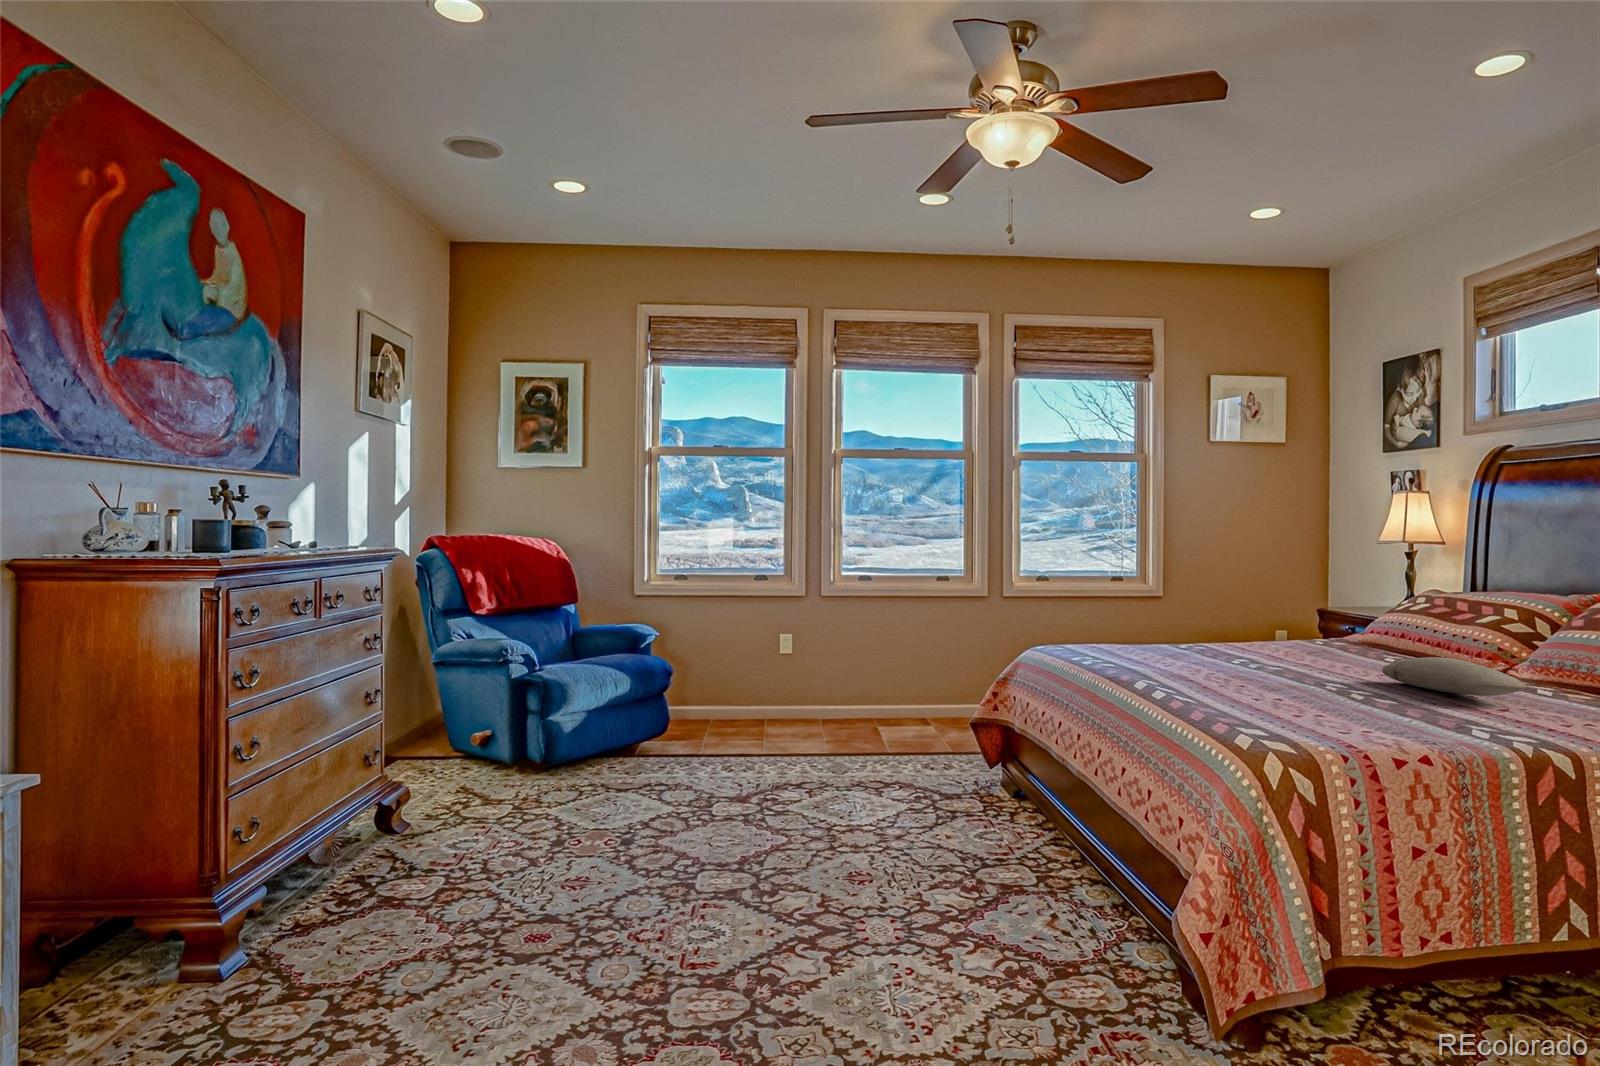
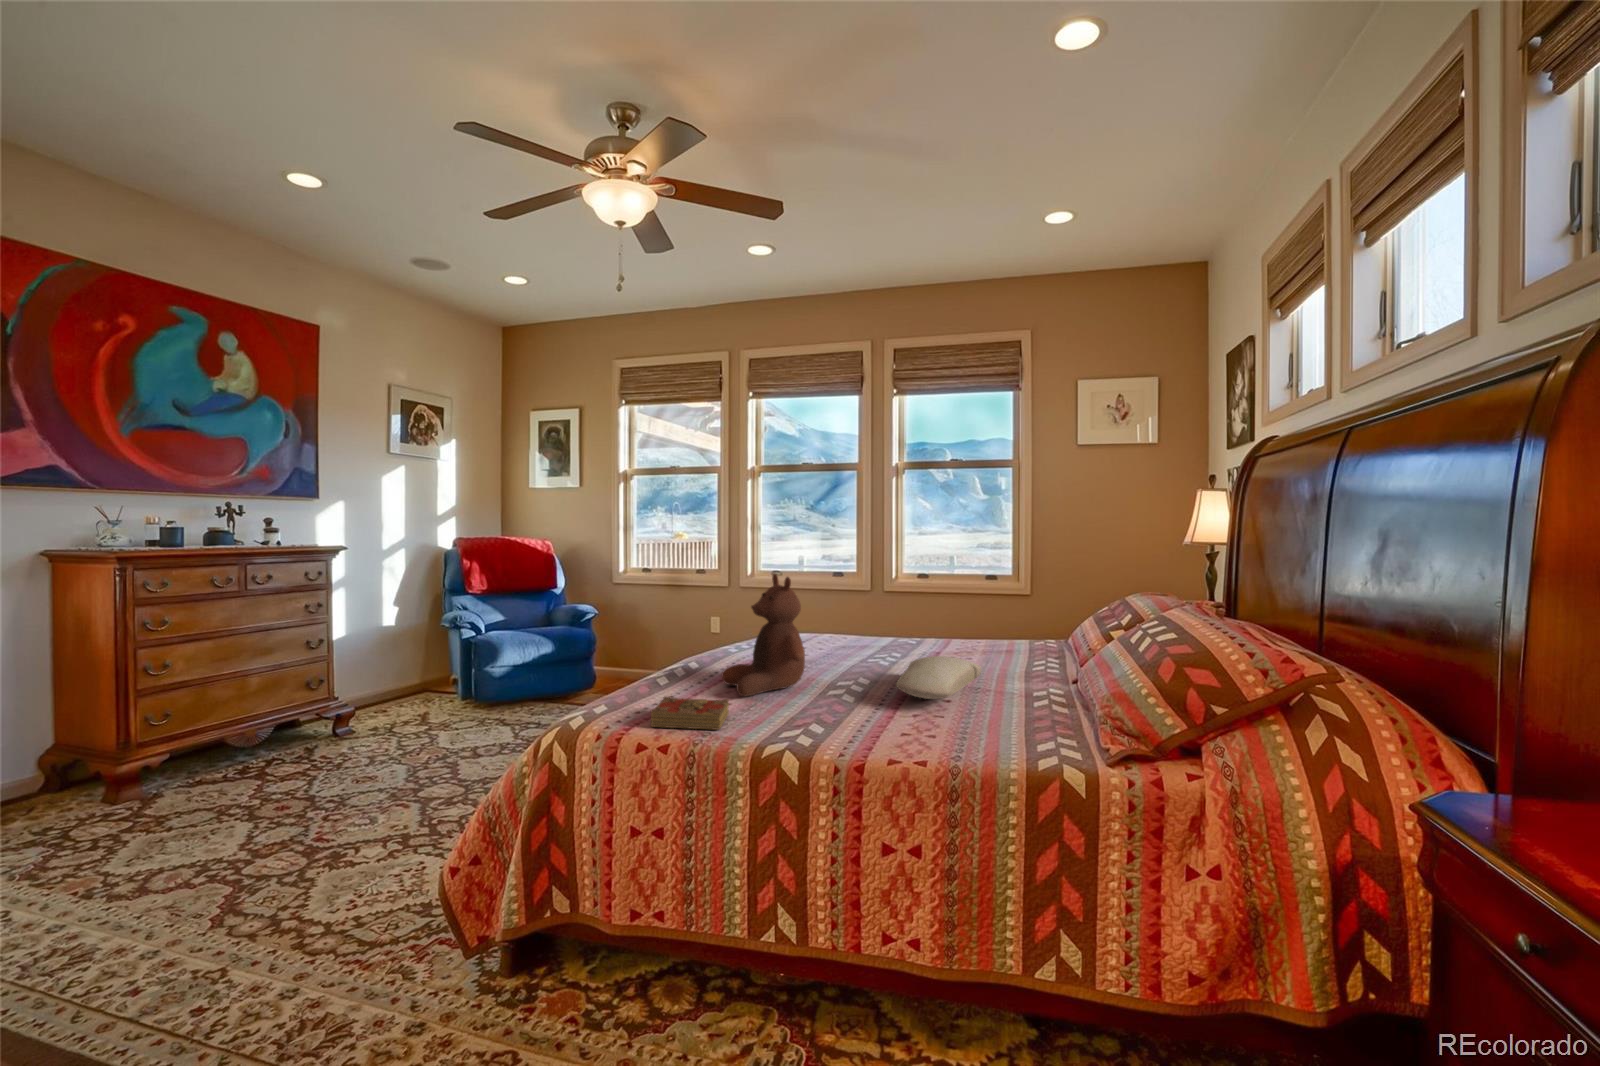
stuffed bear: none [1267,578,1386,711] -> present [722,574,805,696]
book: none [1335,710,1440,743] -> present [651,696,729,730]

